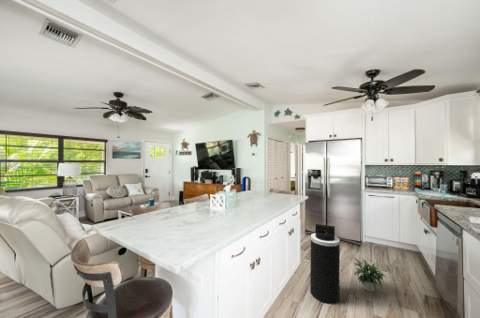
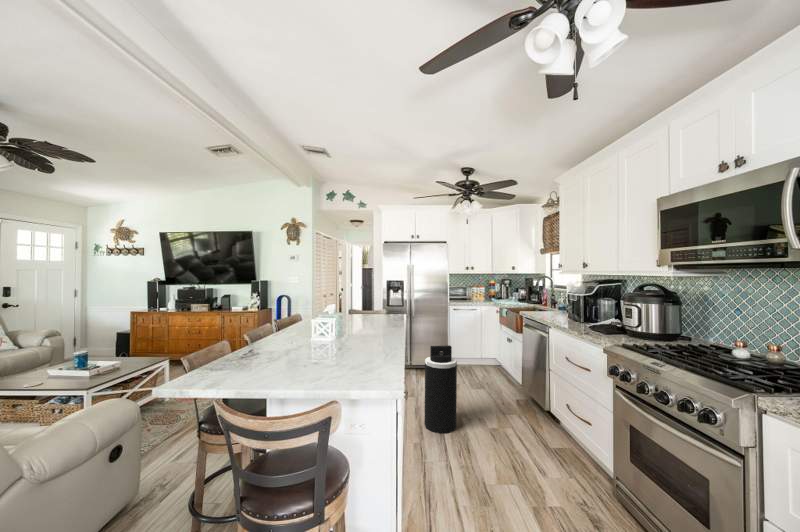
potted plant: present [354,258,385,292] -> none [453,377,490,410]

